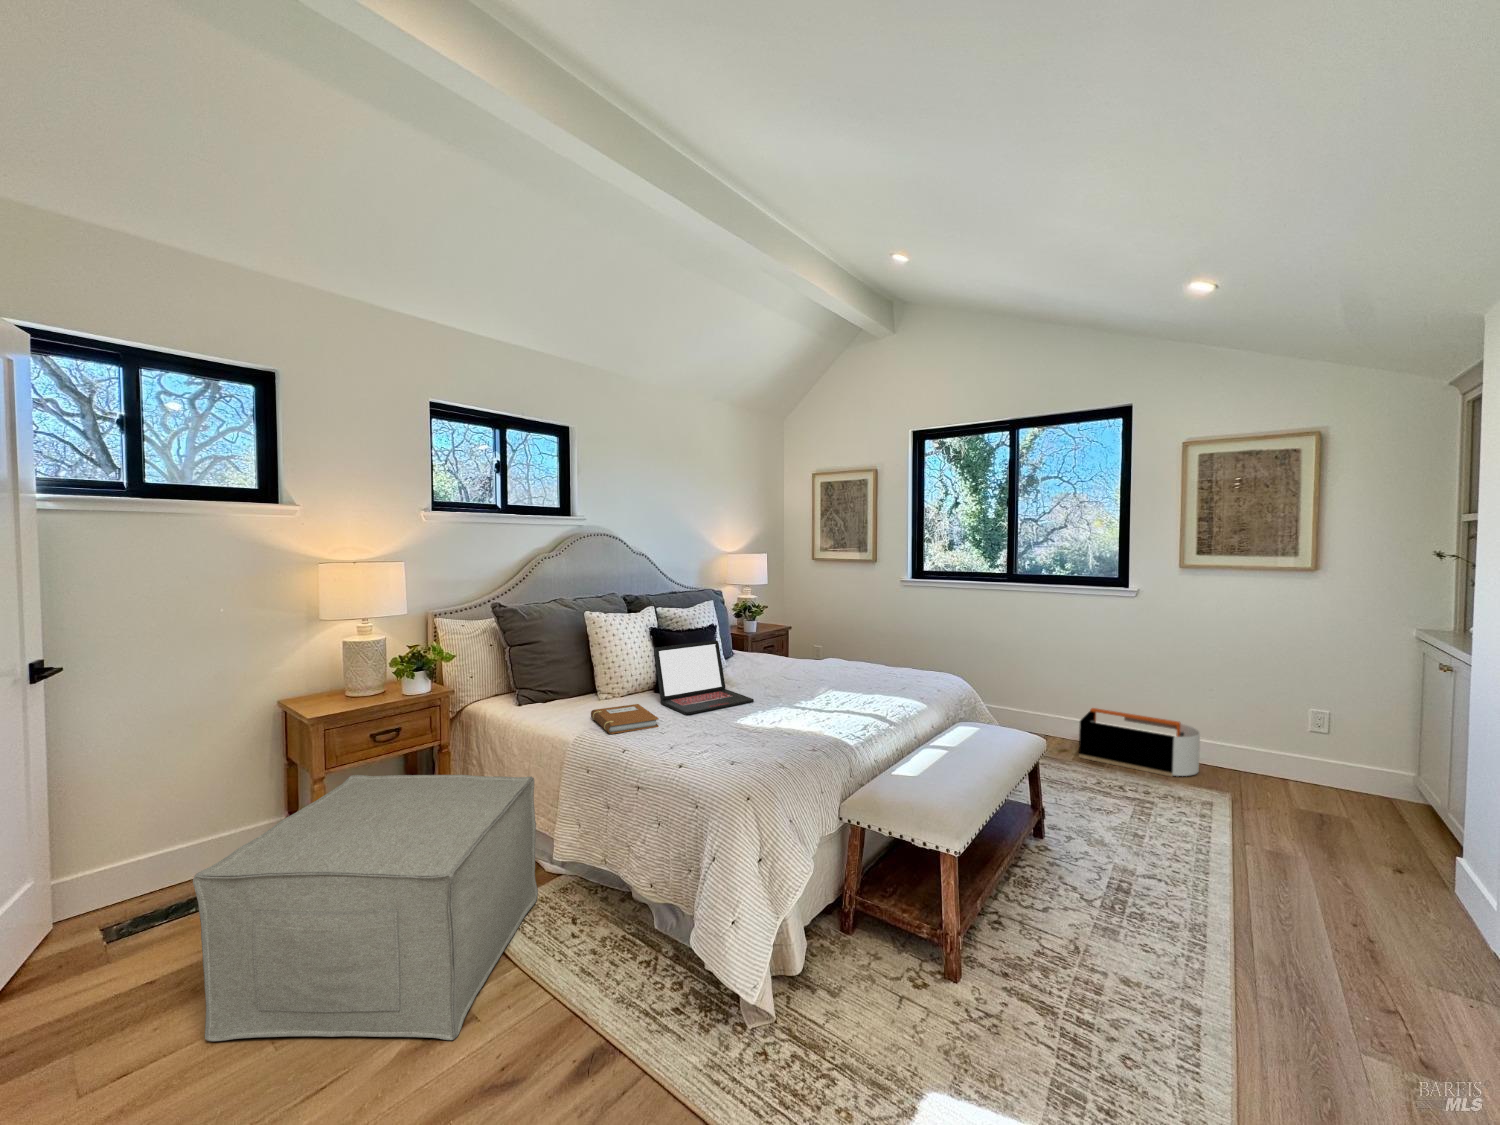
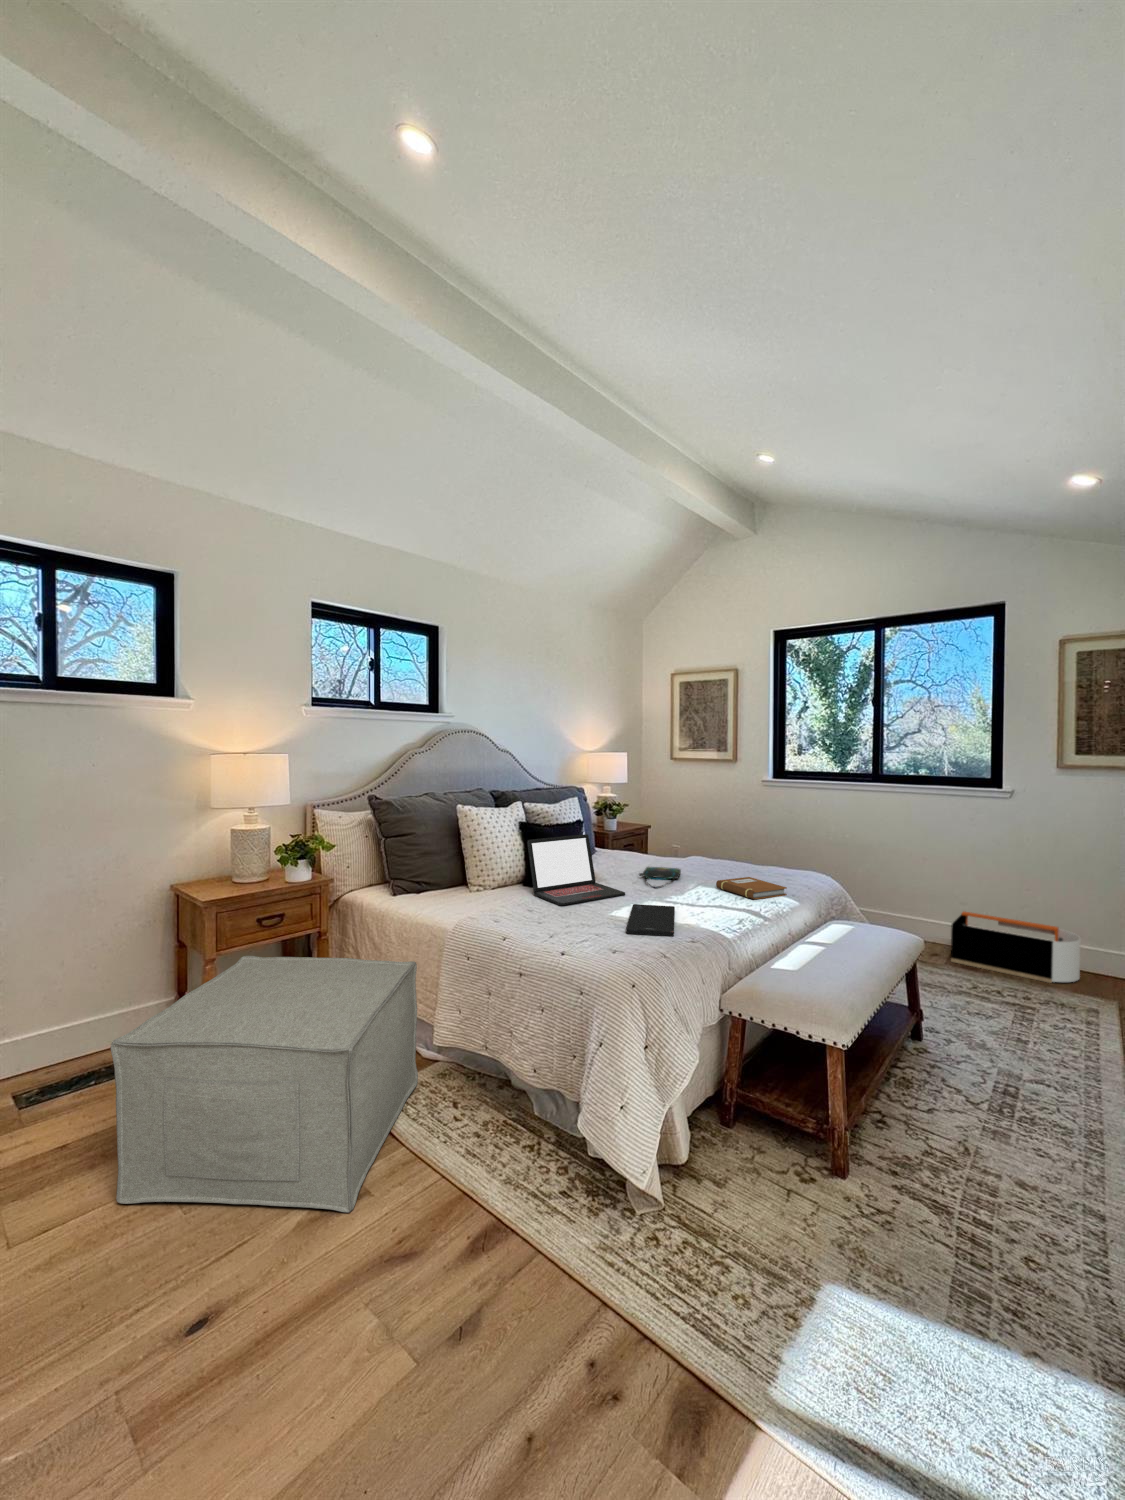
tote bag: none [770,671,813,694] -> present [639,867,681,888]
notebook: present [591,704,659,734] -> present [716,877,787,899]
smartphone: none [748,712,800,746] -> present [626,904,675,936]

